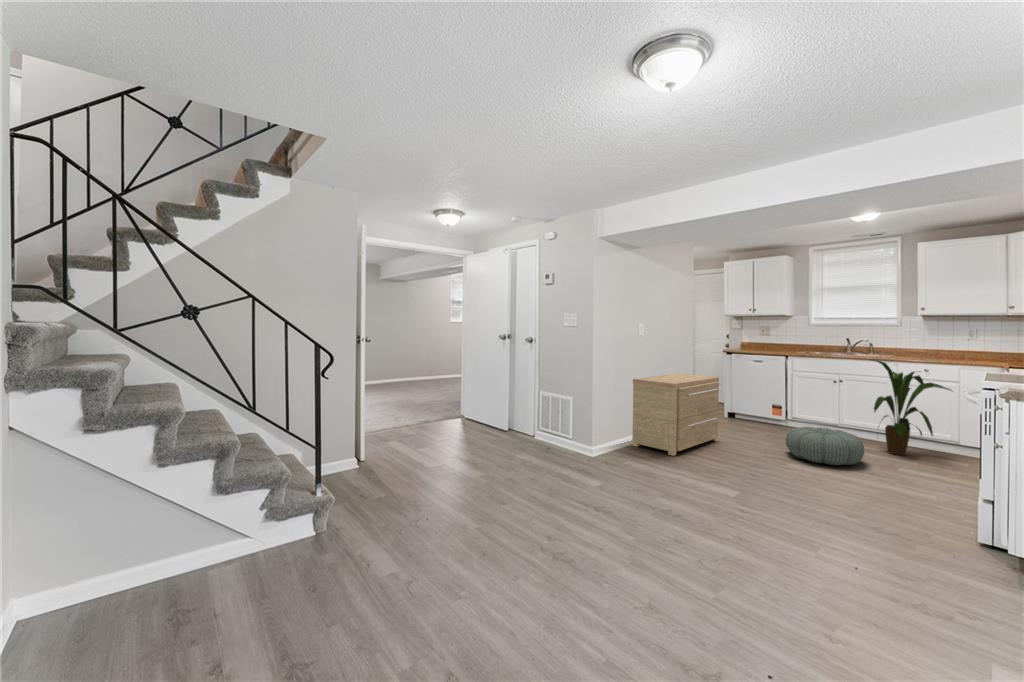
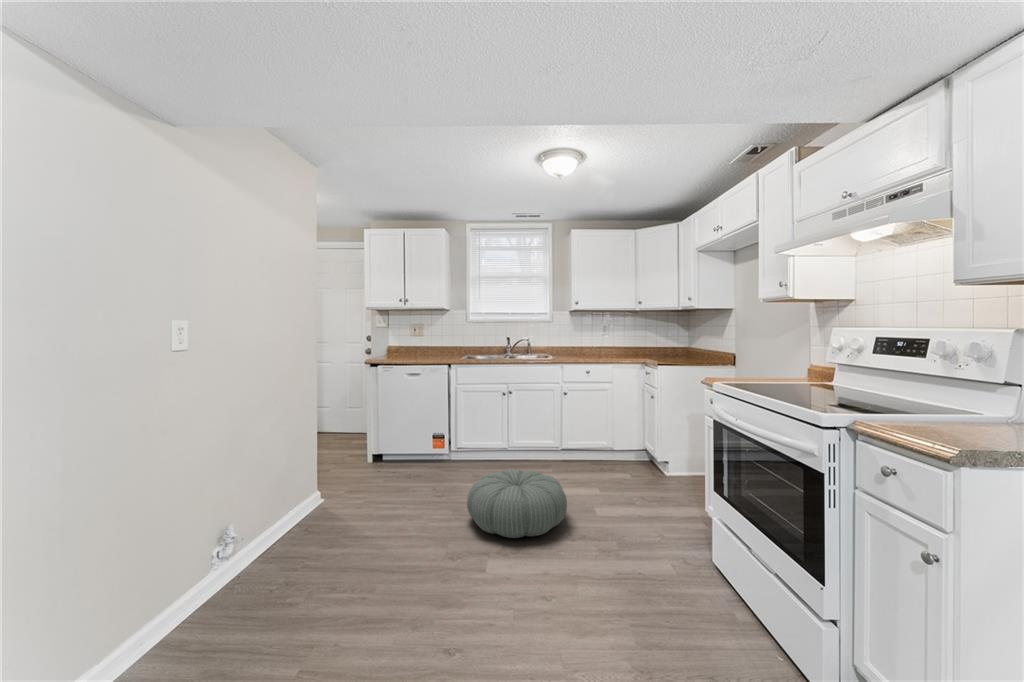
house plant: present [873,360,951,455] -> none [548,364,621,482]
side table: present [632,373,719,456] -> none [145,409,361,629]

